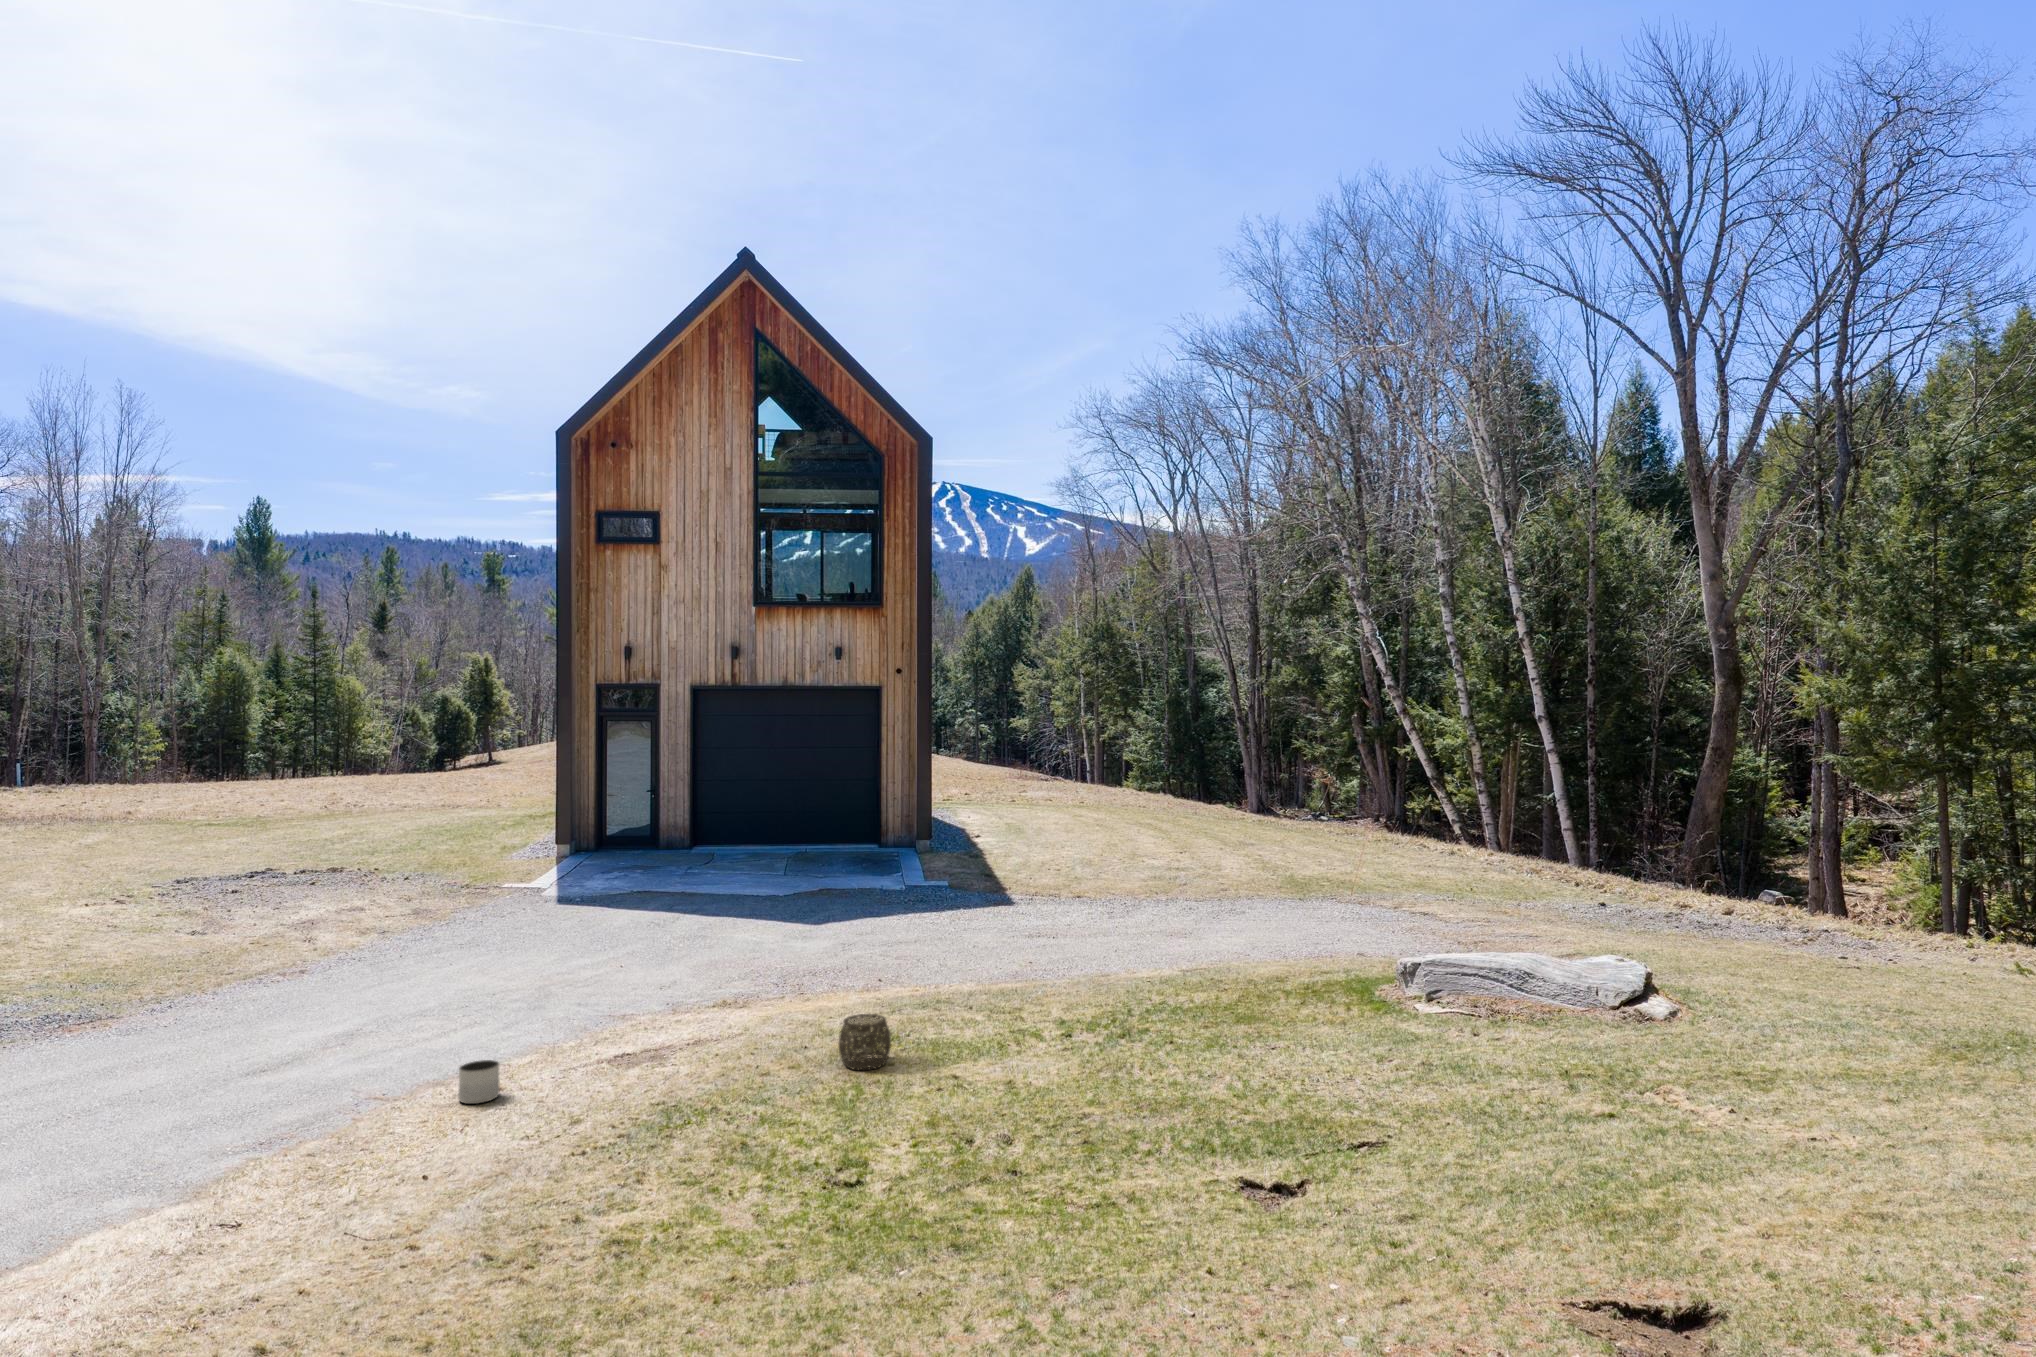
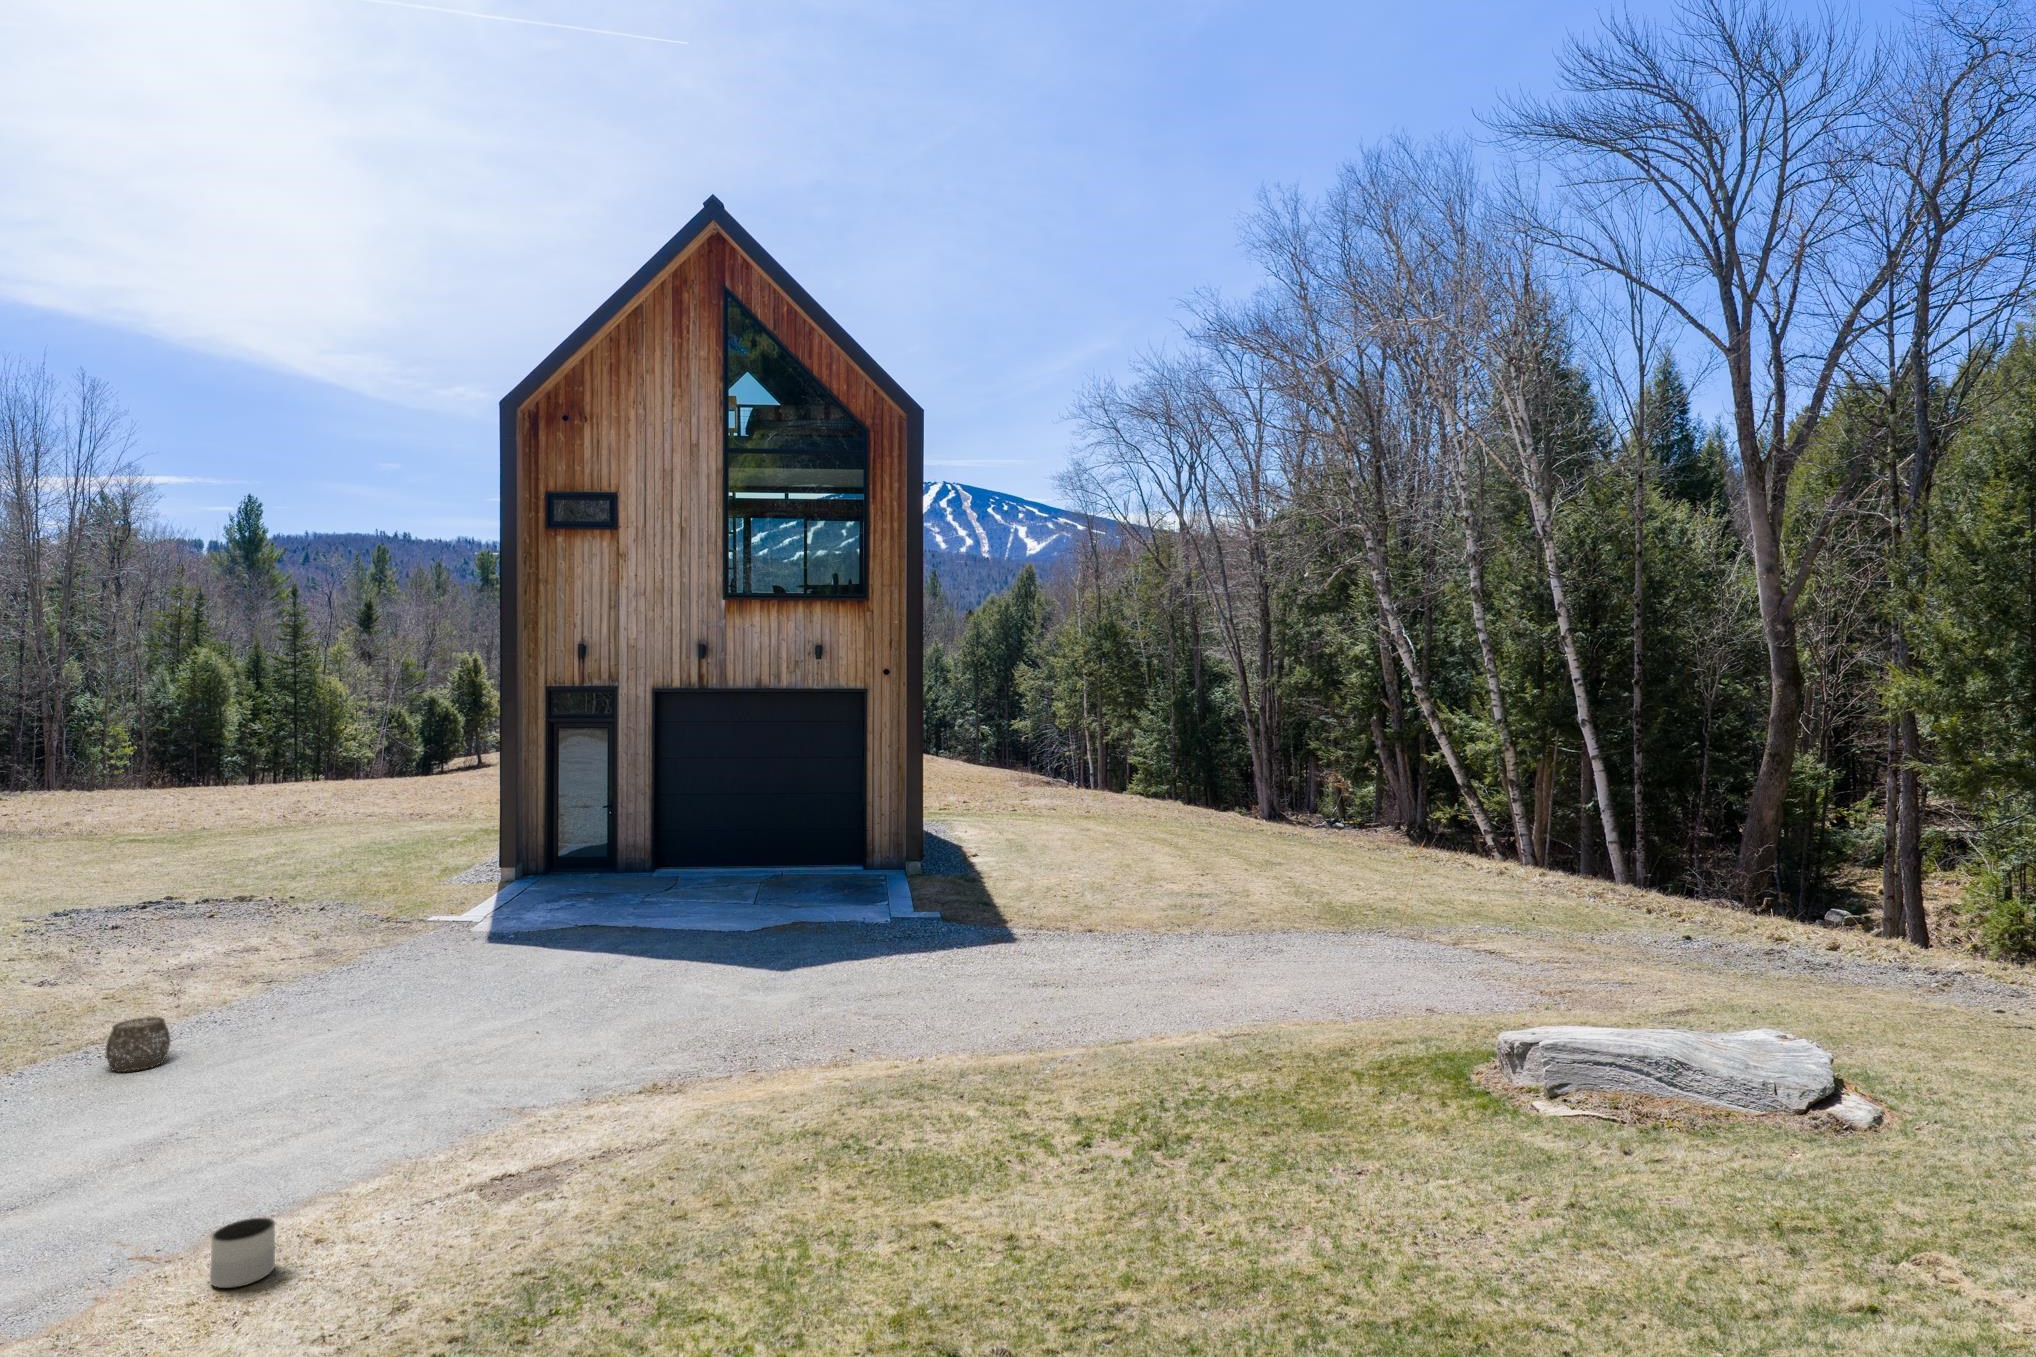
woven basket: present [839,1014,891,1070] -> present [105,1017,170,1072]

